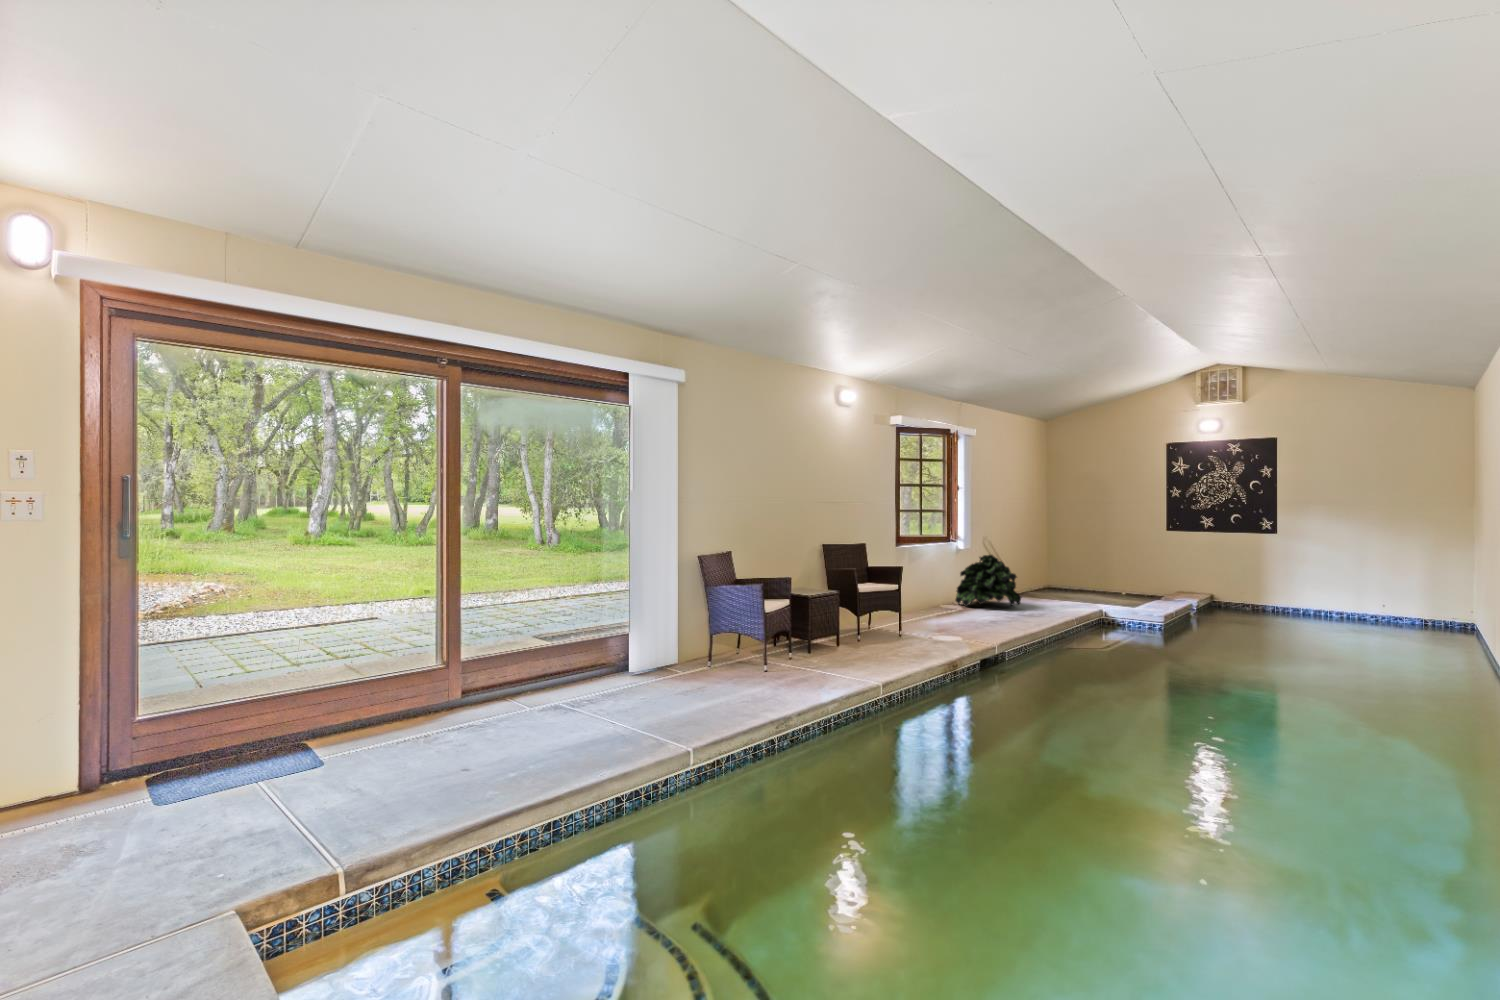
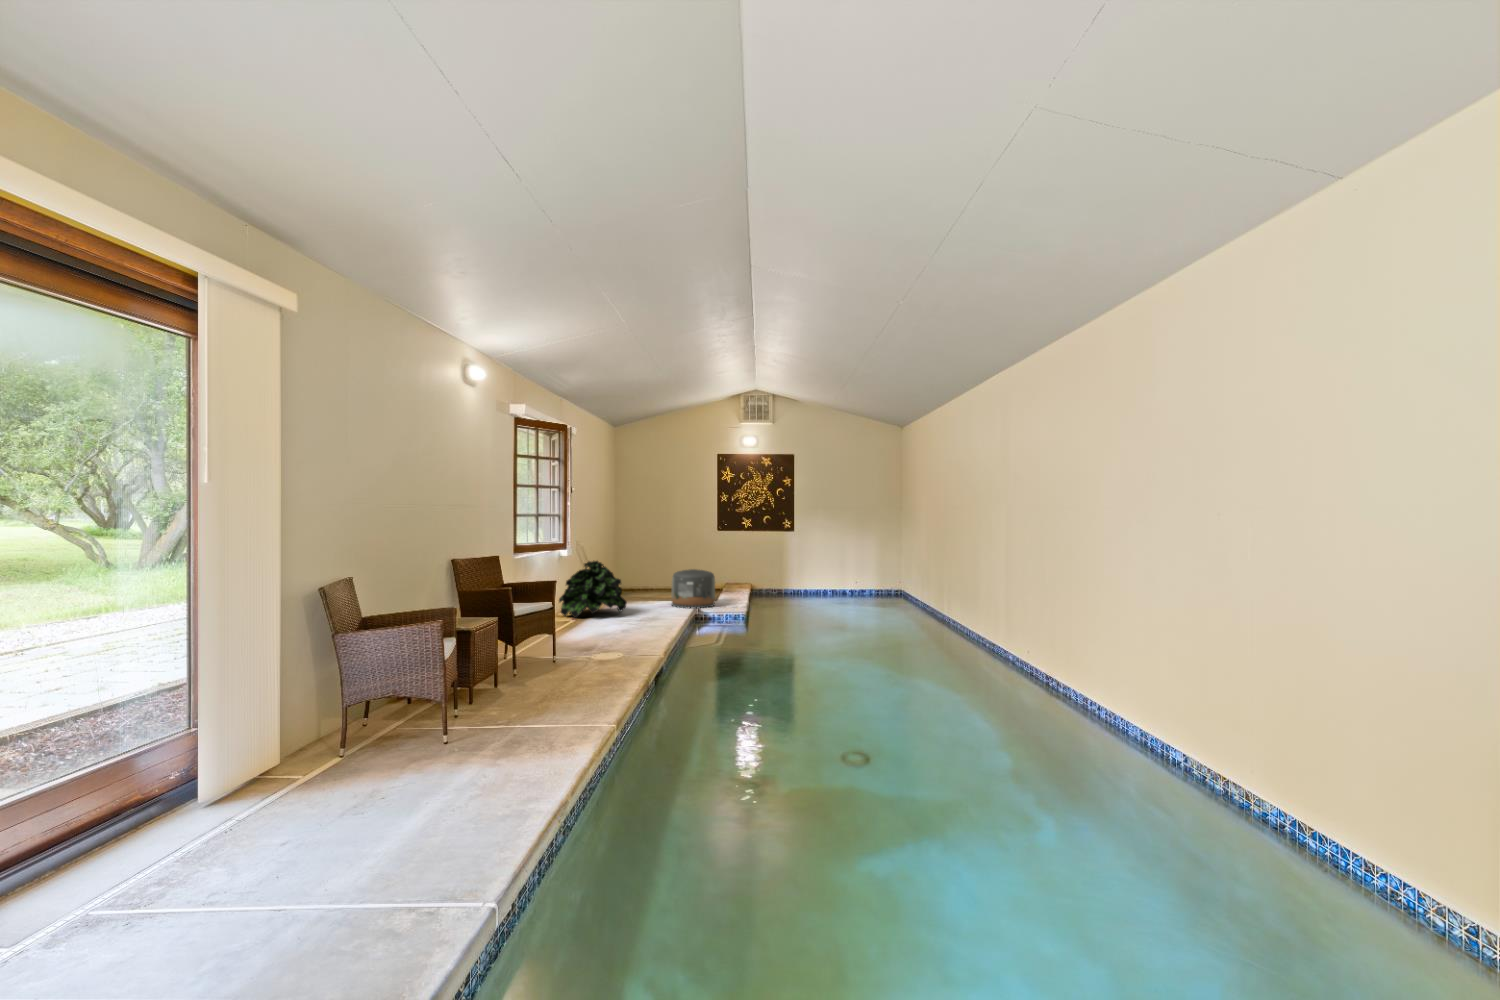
pouf: none [1080,571,1132,613] -> present [672,569,715,608]

